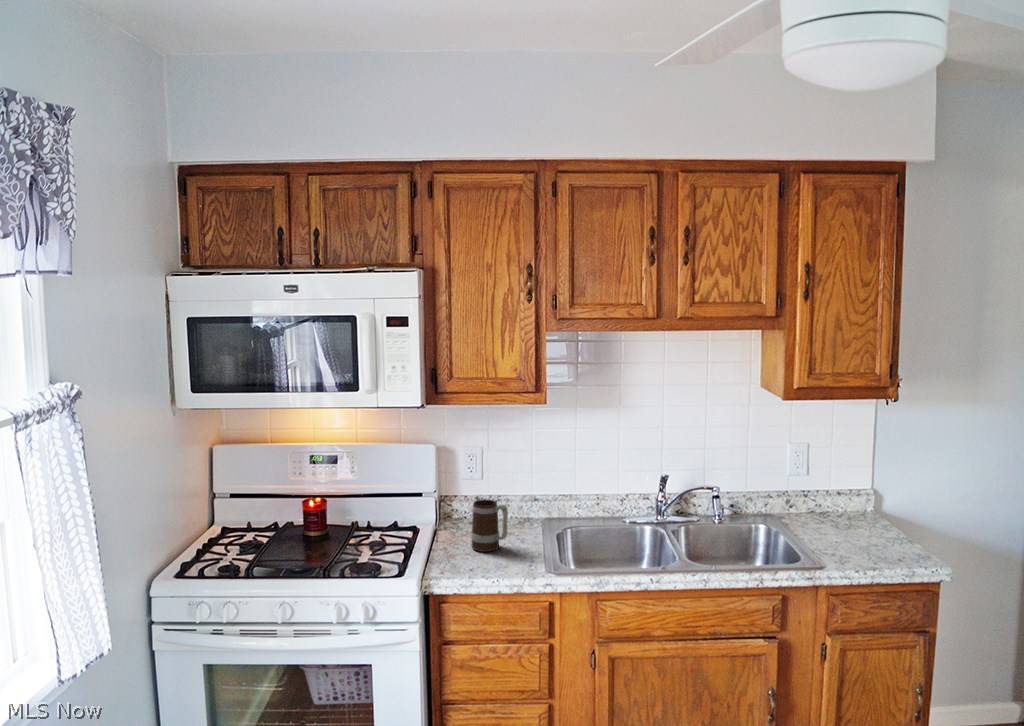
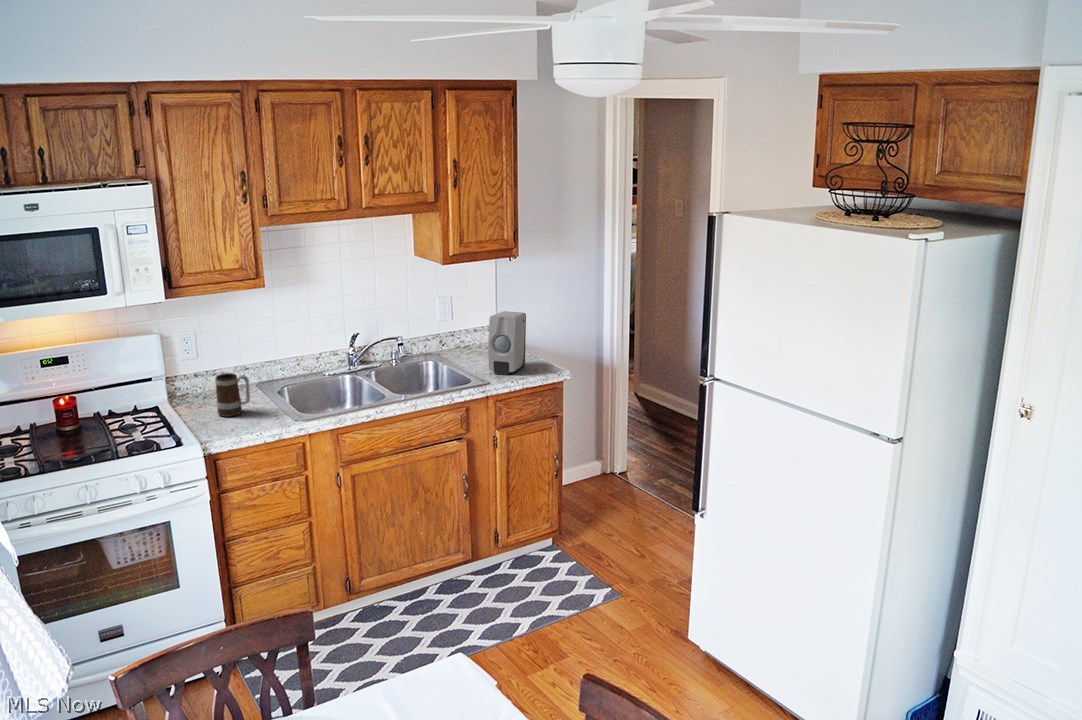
soap dispenser: none [833,472,899,562] -> present [488,311,526,375]

